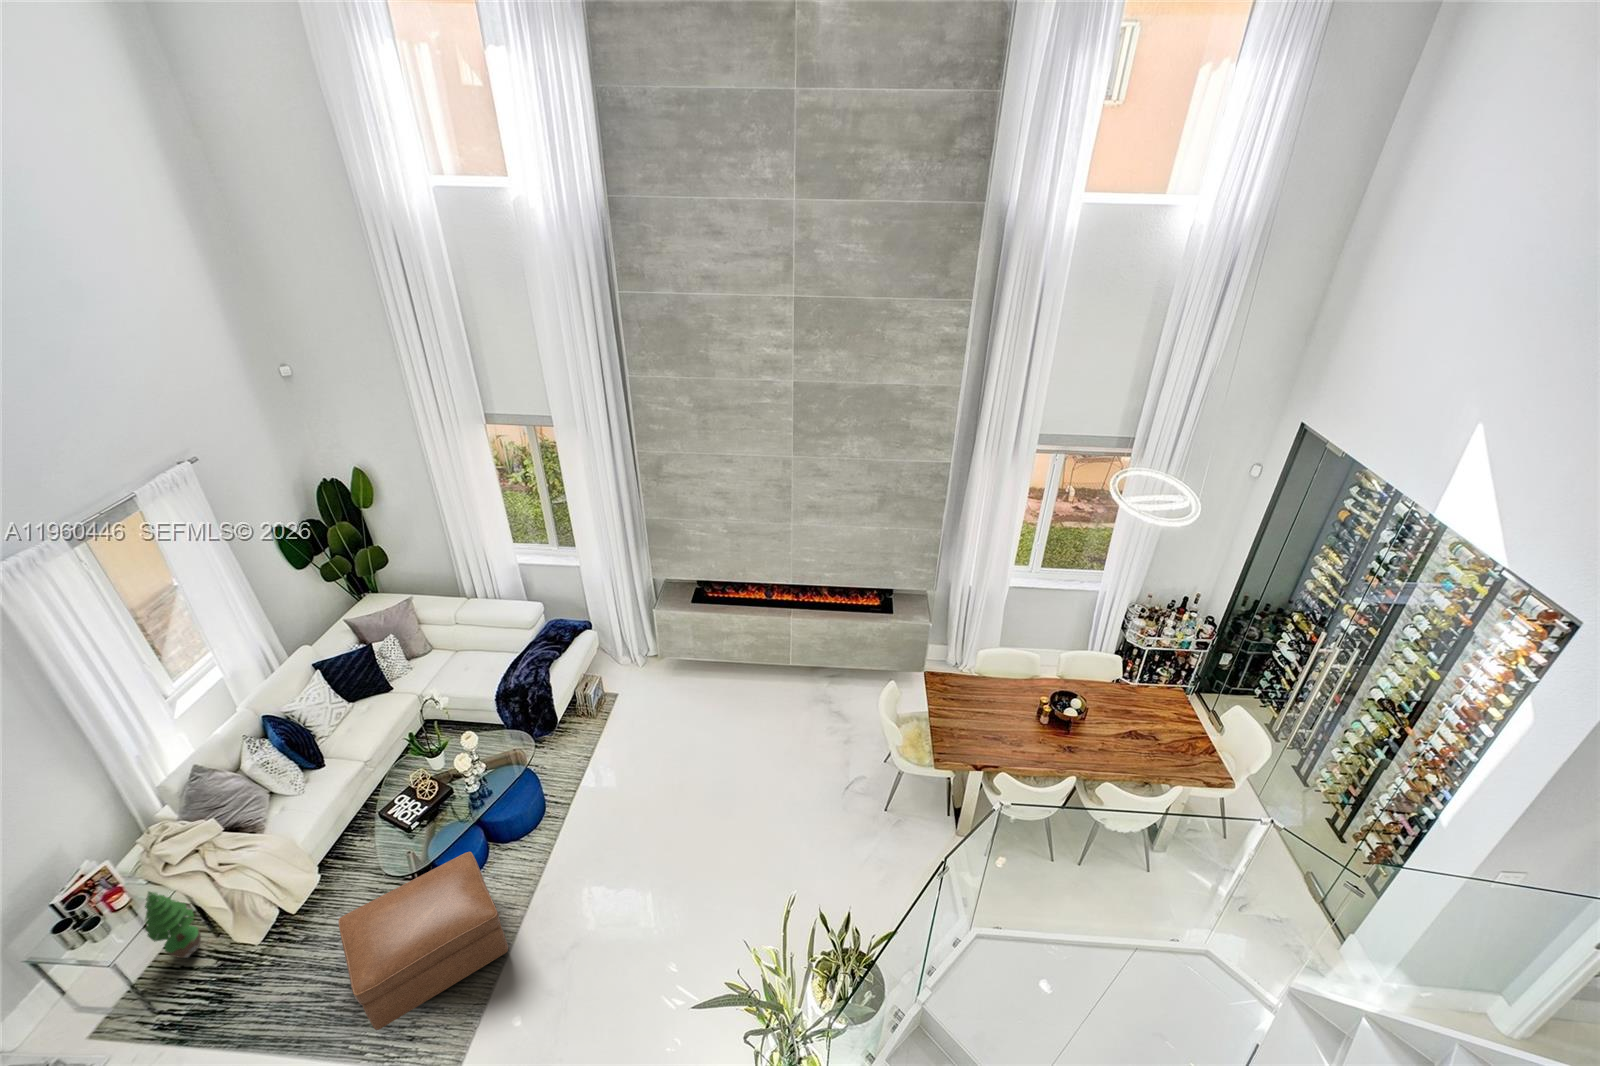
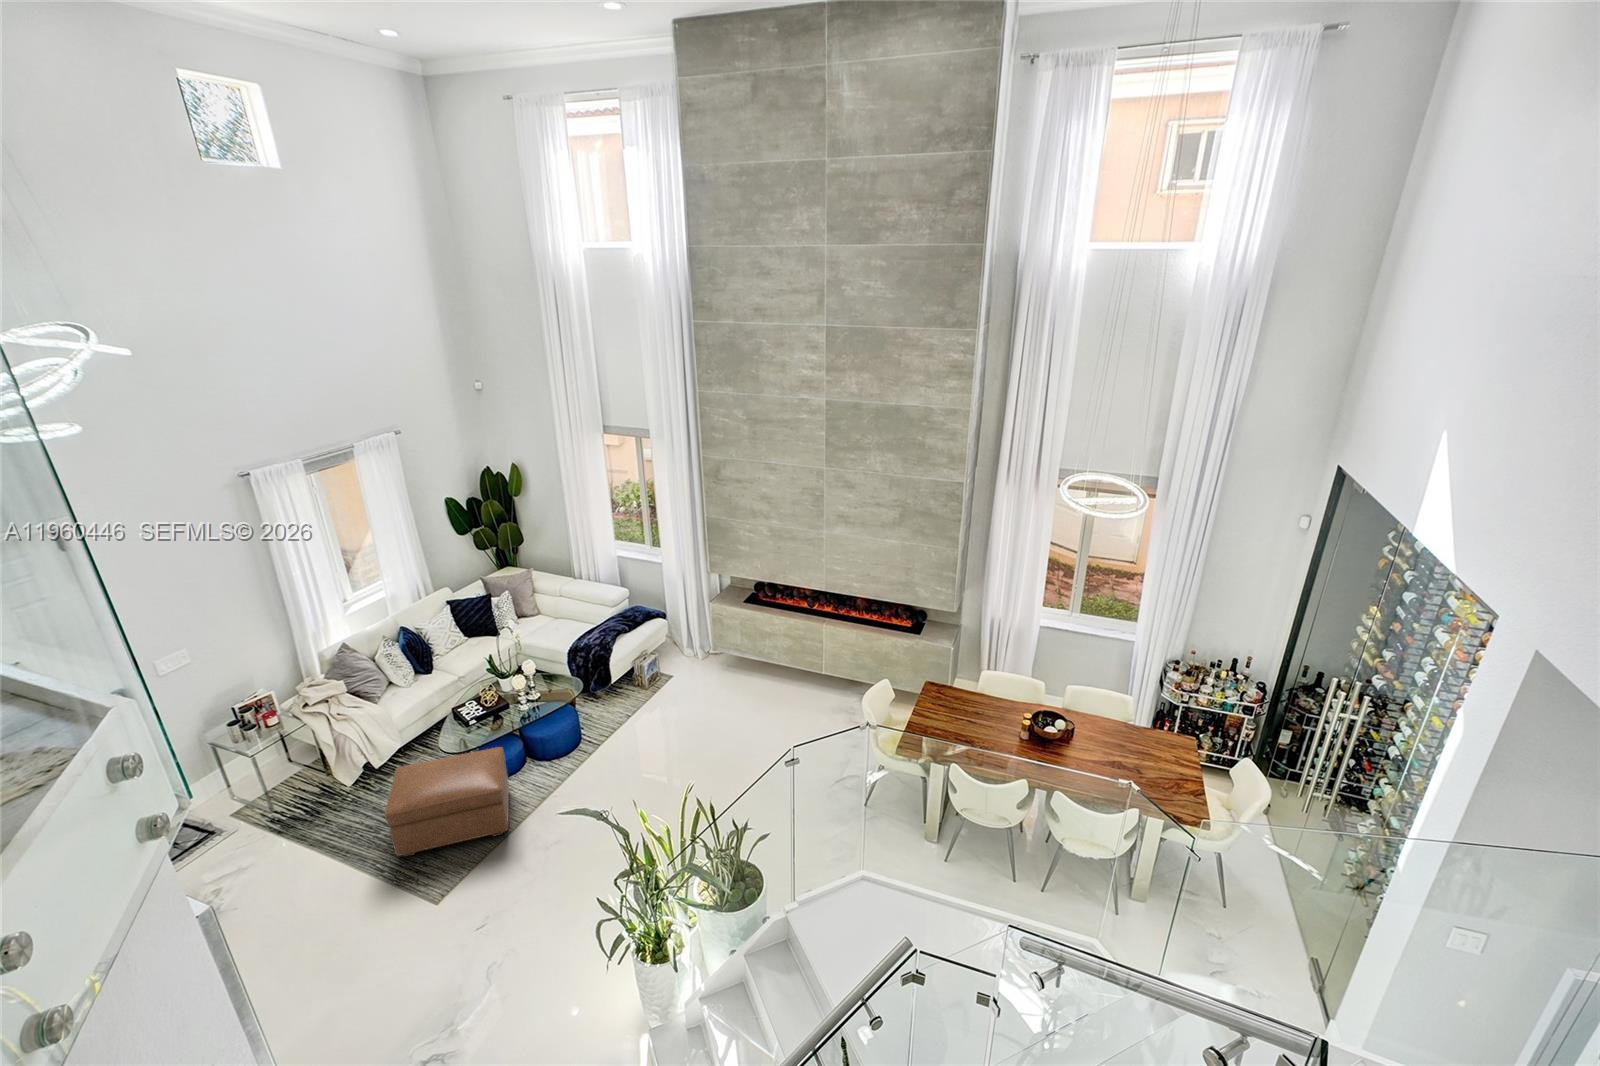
potted tree: present [145,892,201,958] -> none [283,717,317,783]

